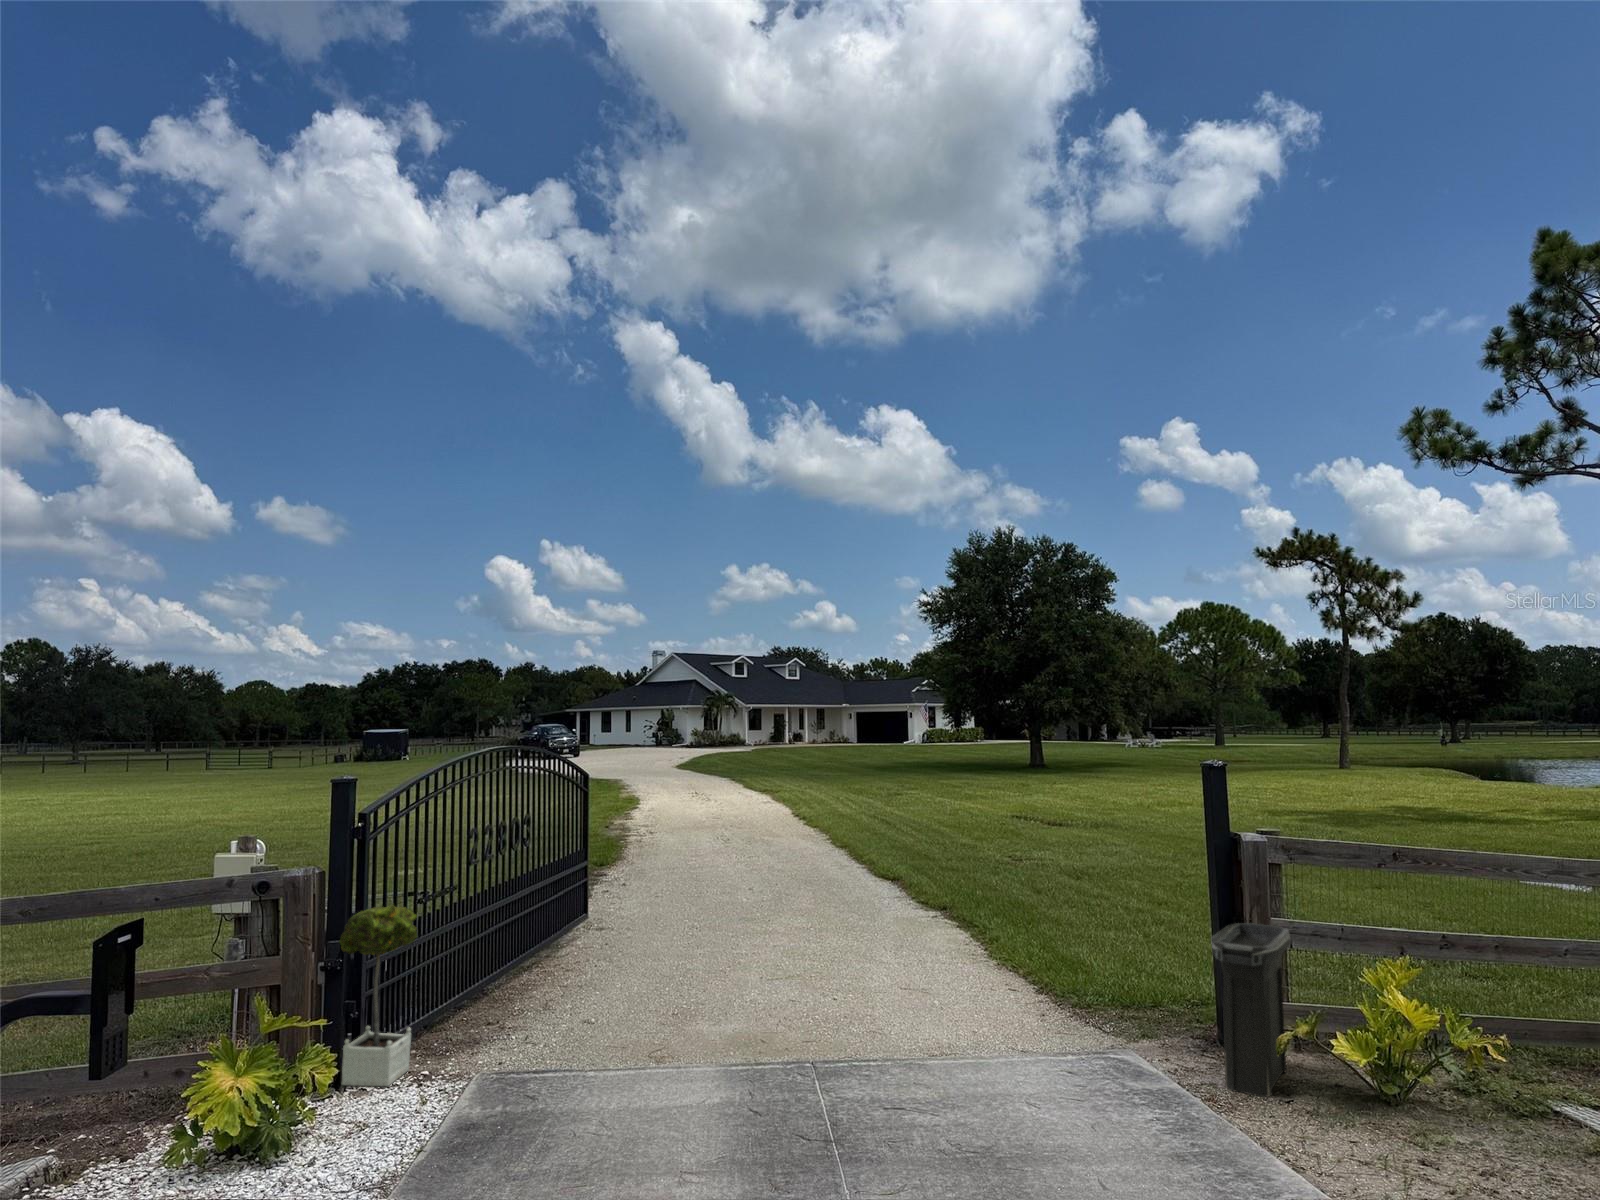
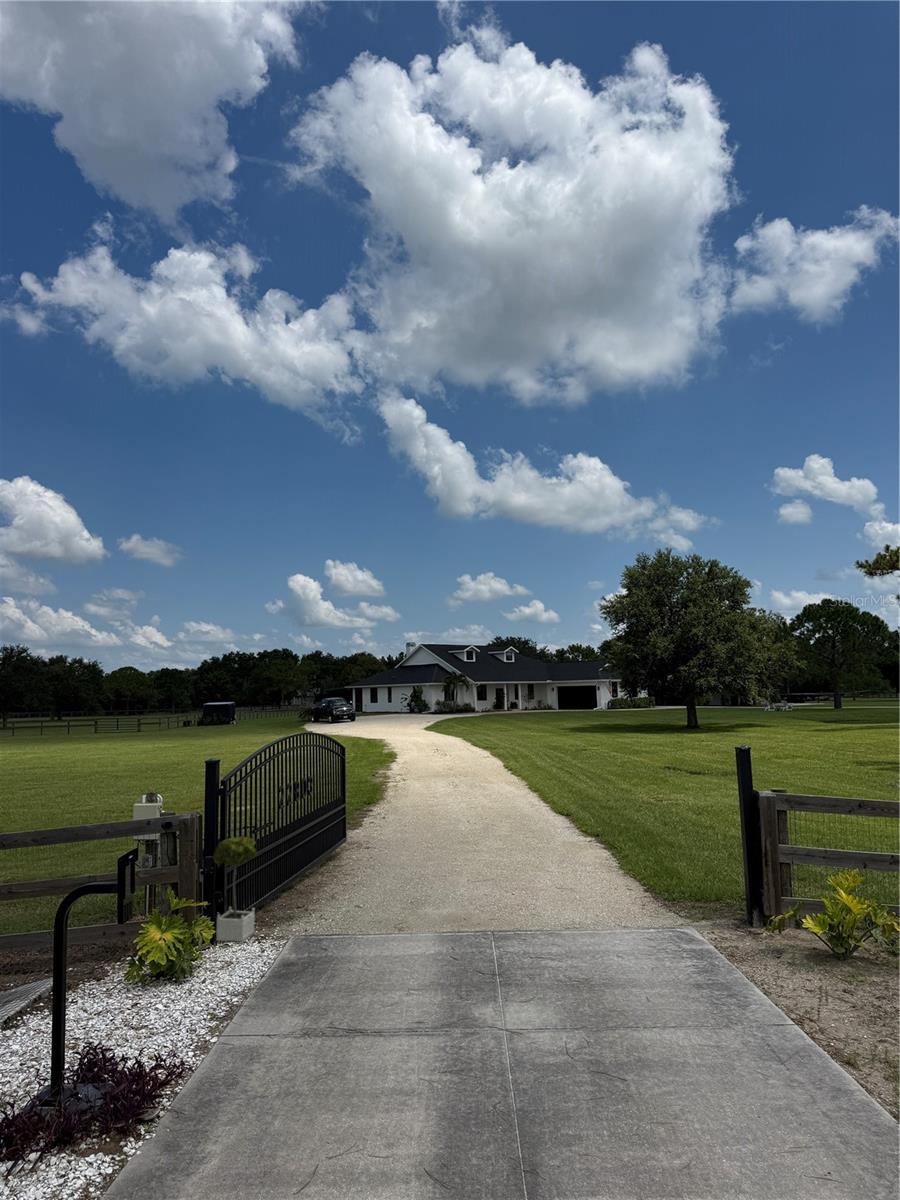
trash can: present [1212,923,1290,1097] -> none [734,847,788,955]

